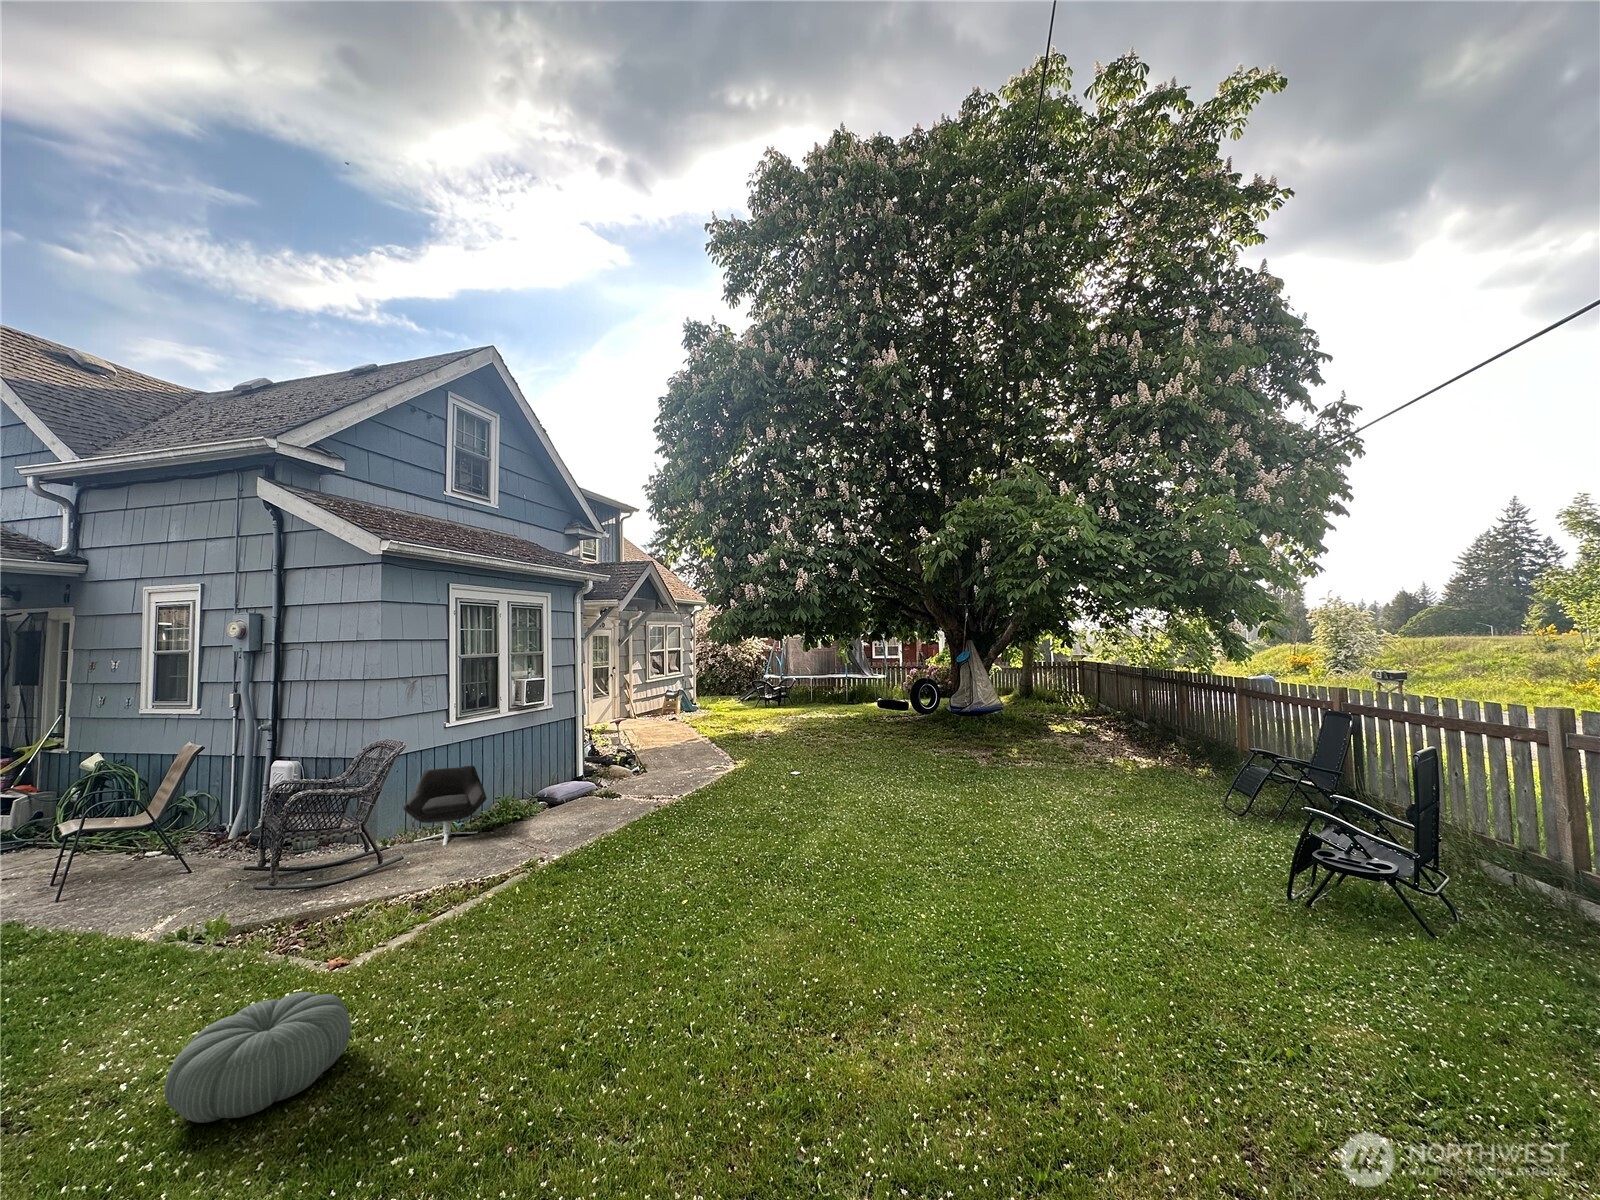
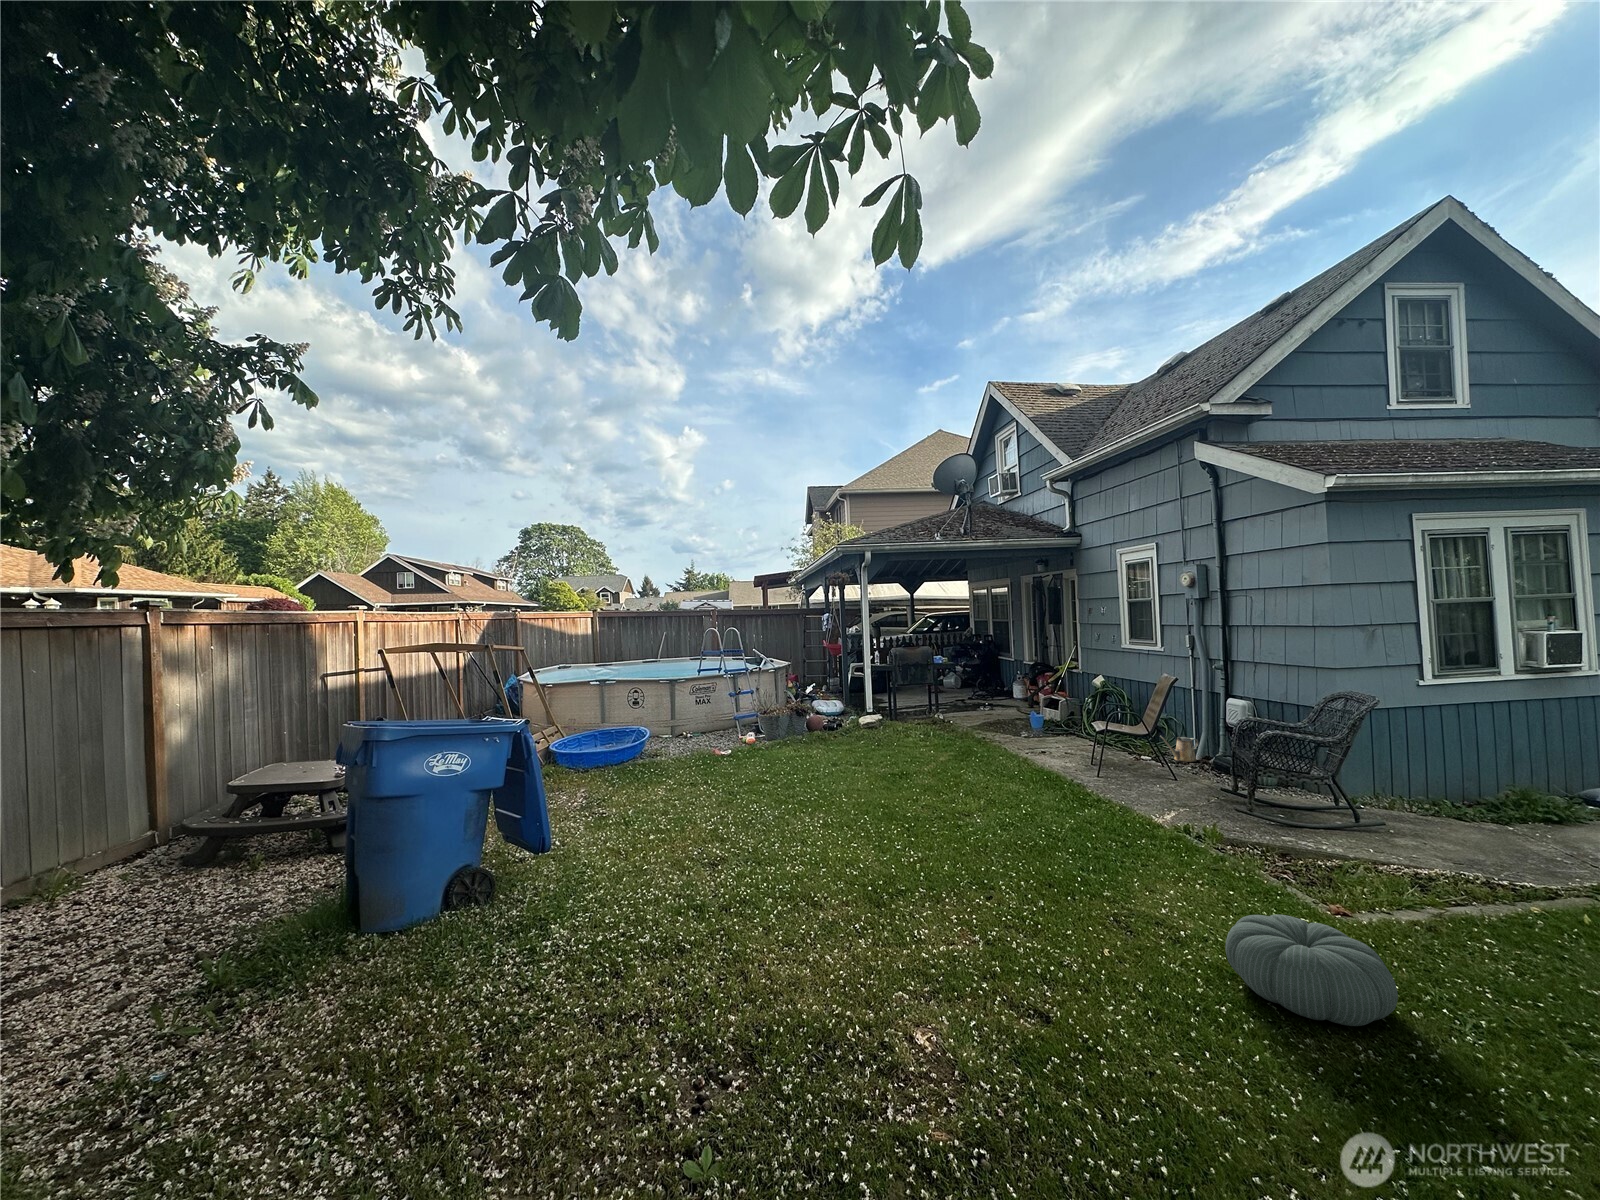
lounge chair: present [403,766,487,846] -> none [1375,734,1504,830]
watering can: none [179,815,236,848] -> present [1160,736,1198,762]

